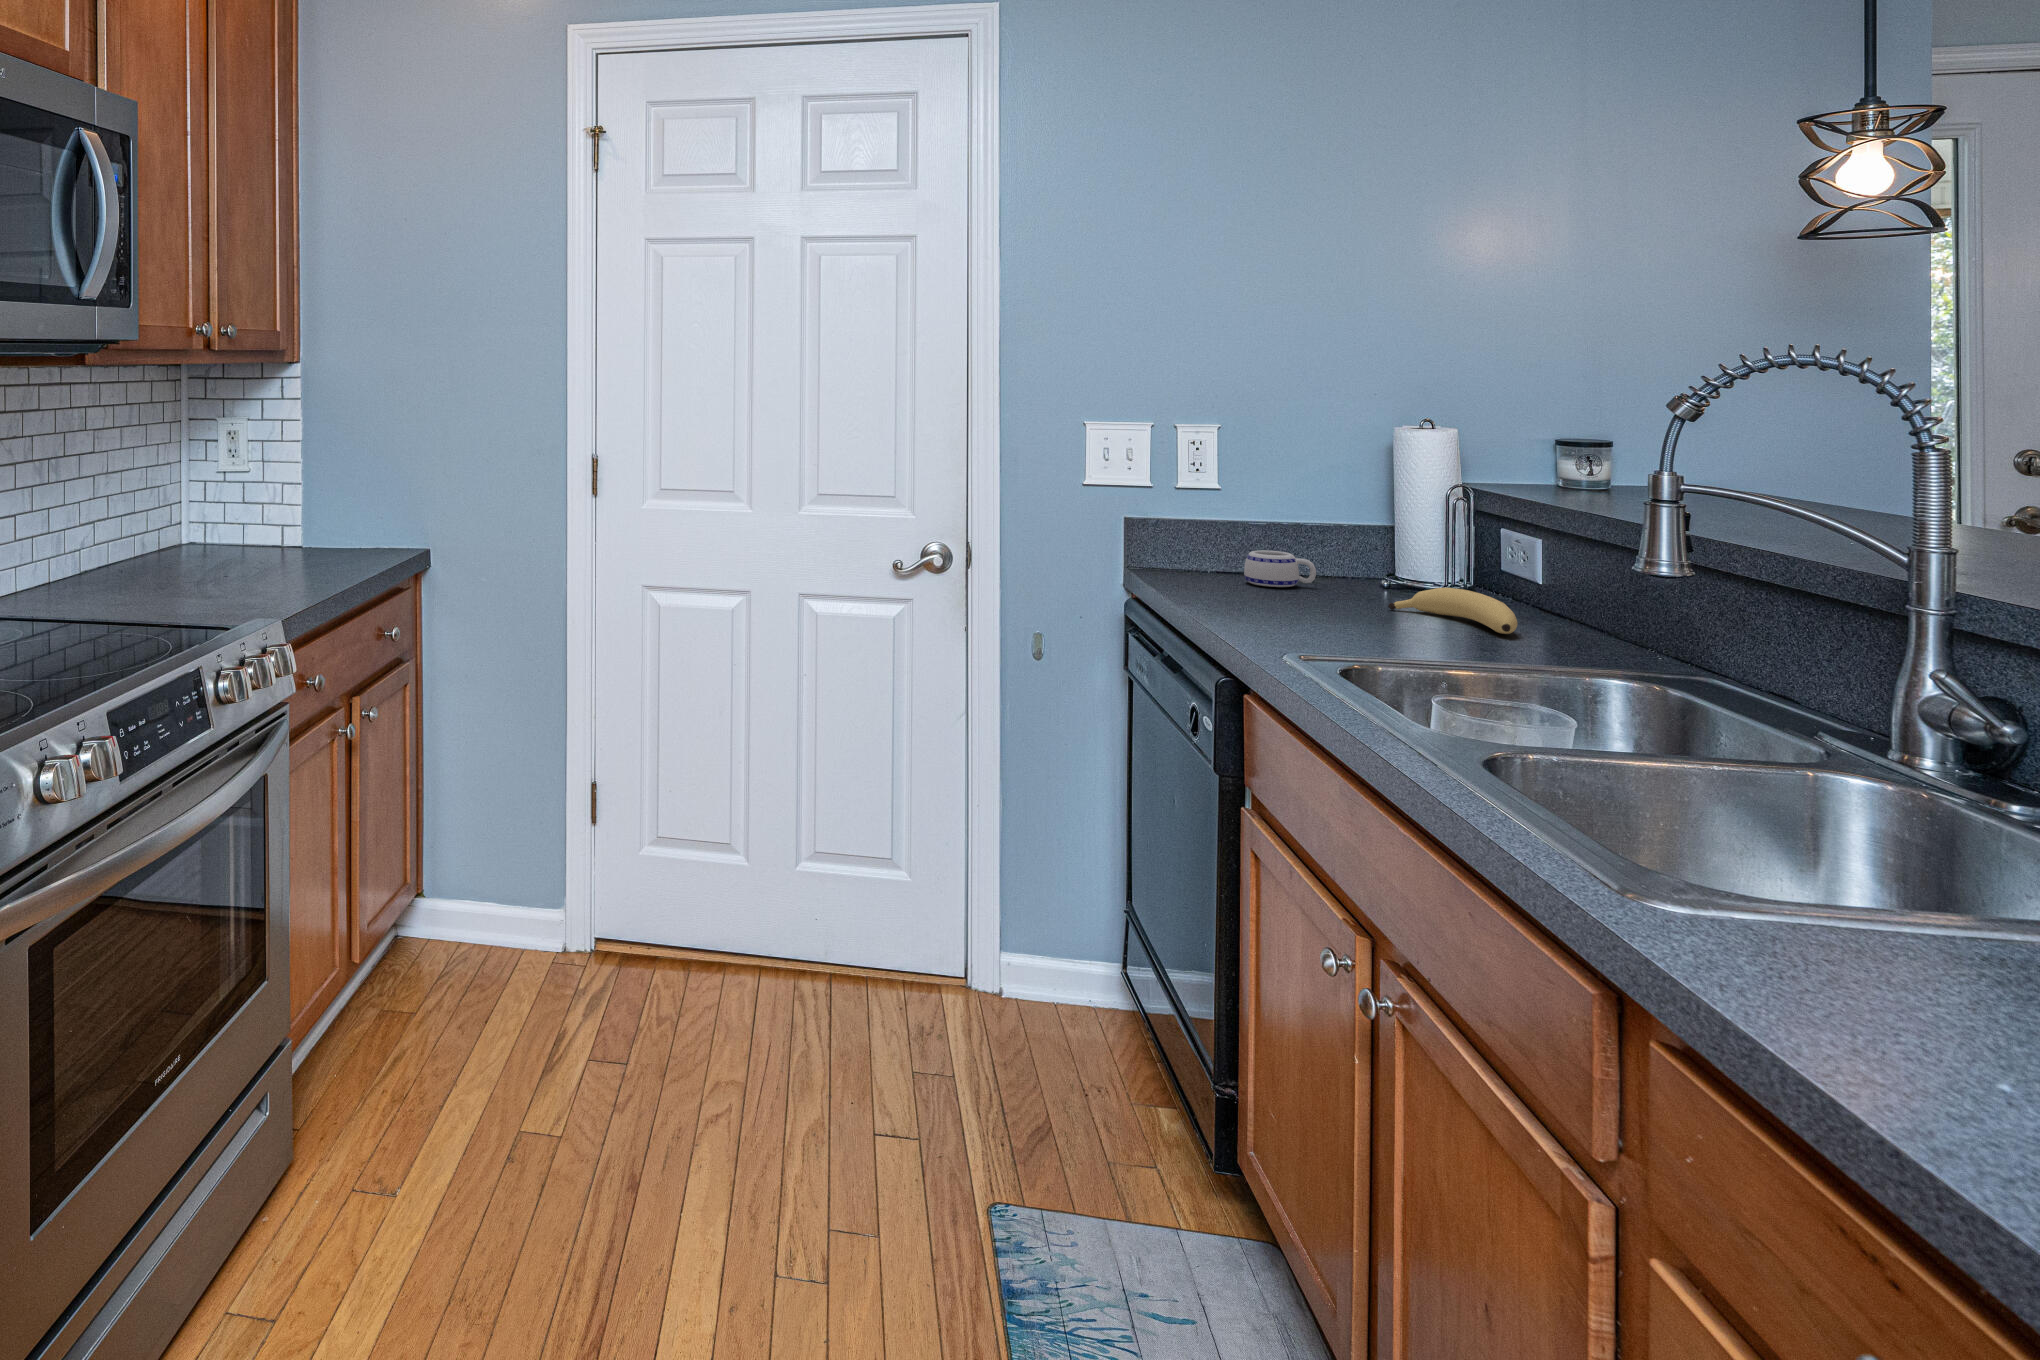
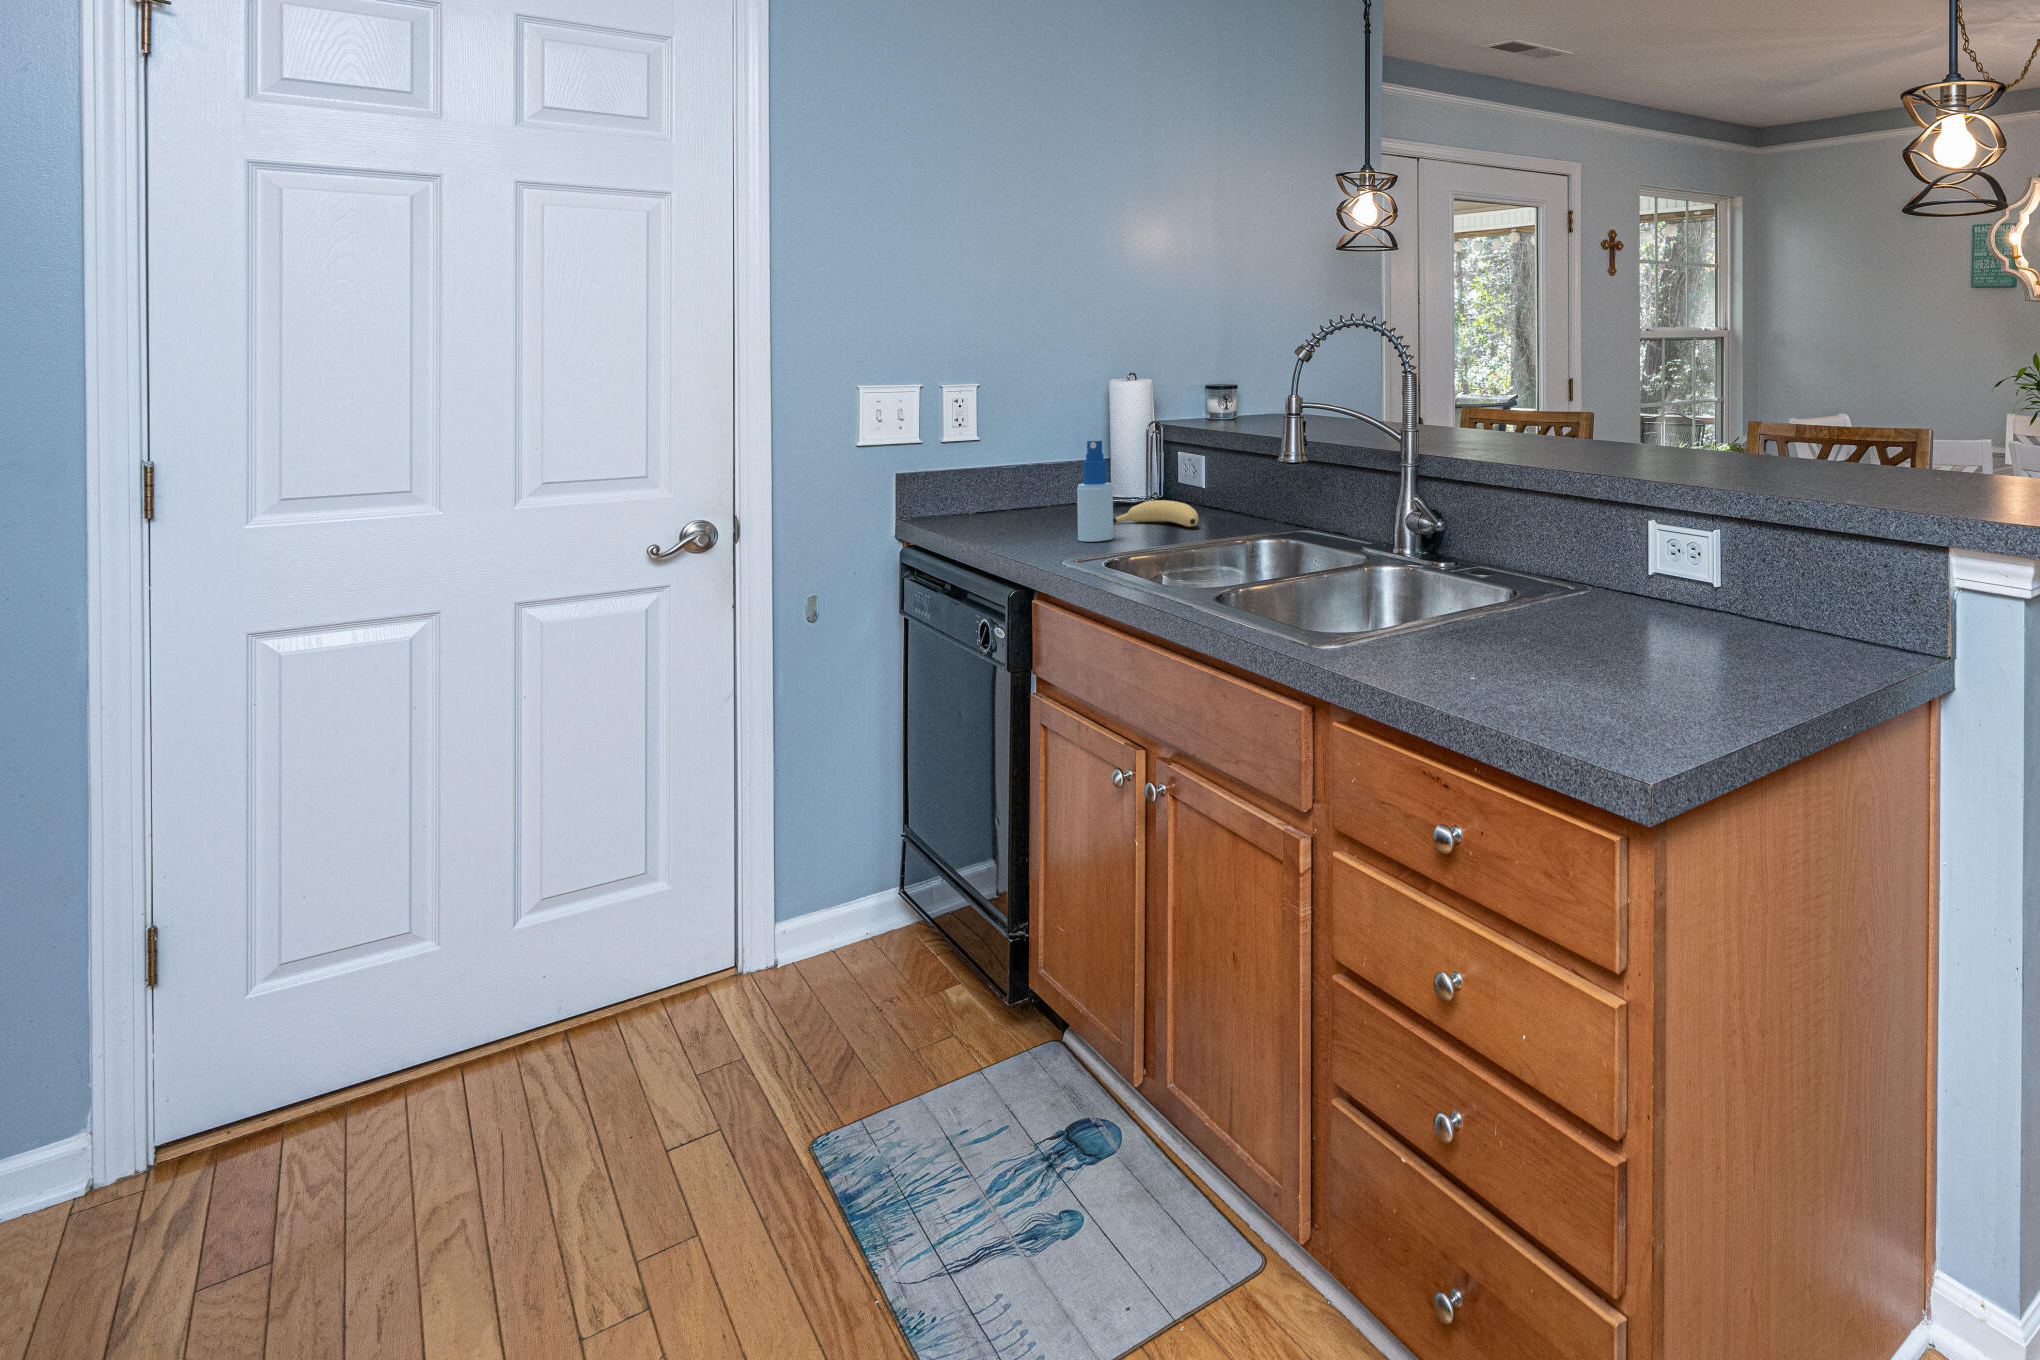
spray bottle: none [1328,507,1378,636] -> present [1077,441,1113,542]
mug: present [1244,550,1316,587] -> none [1000,491,1056,521]

